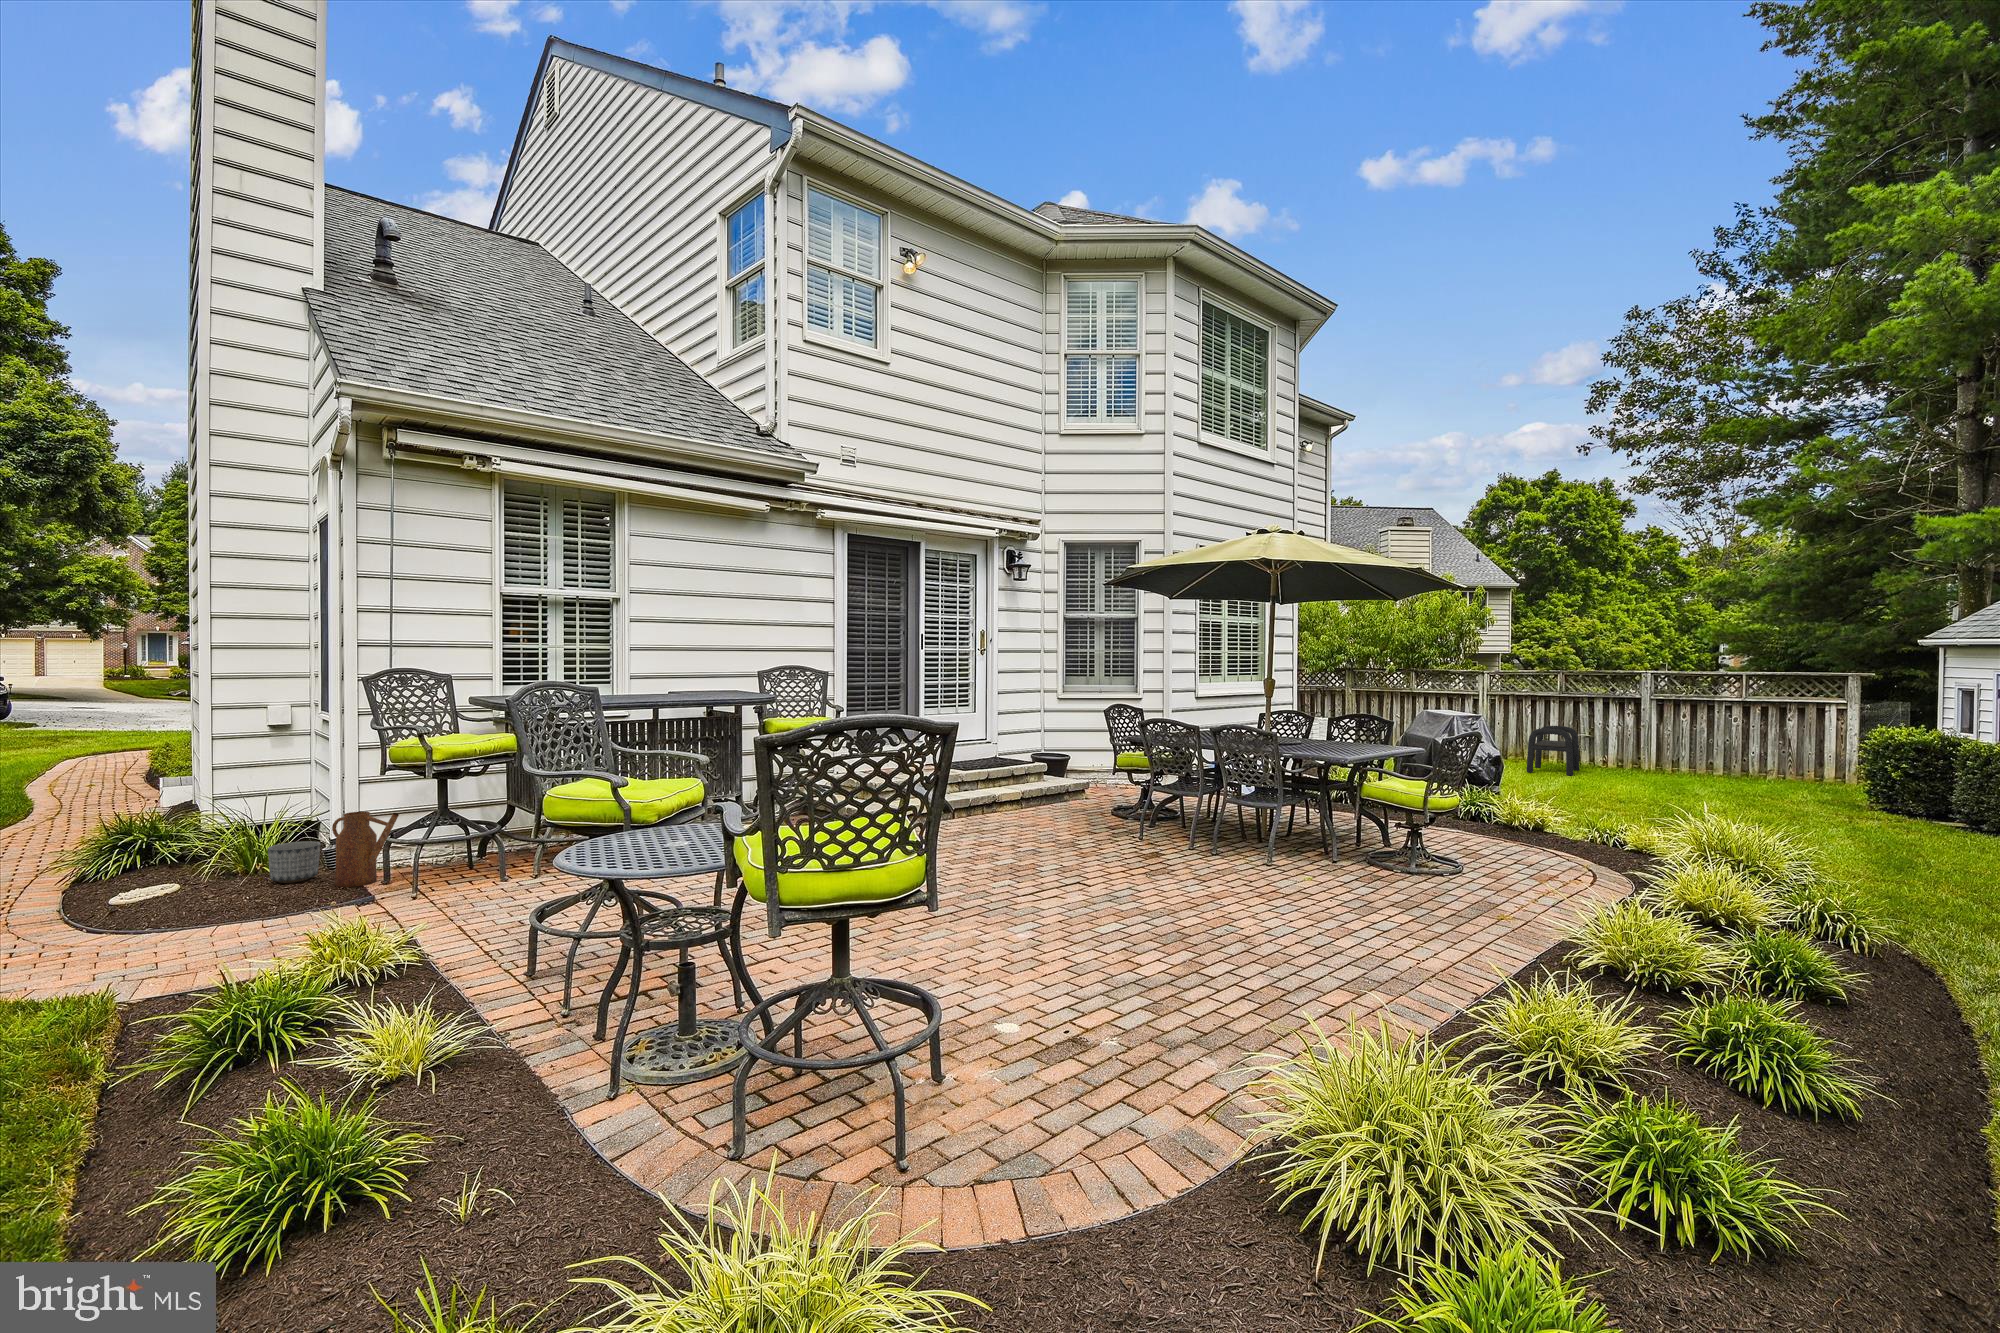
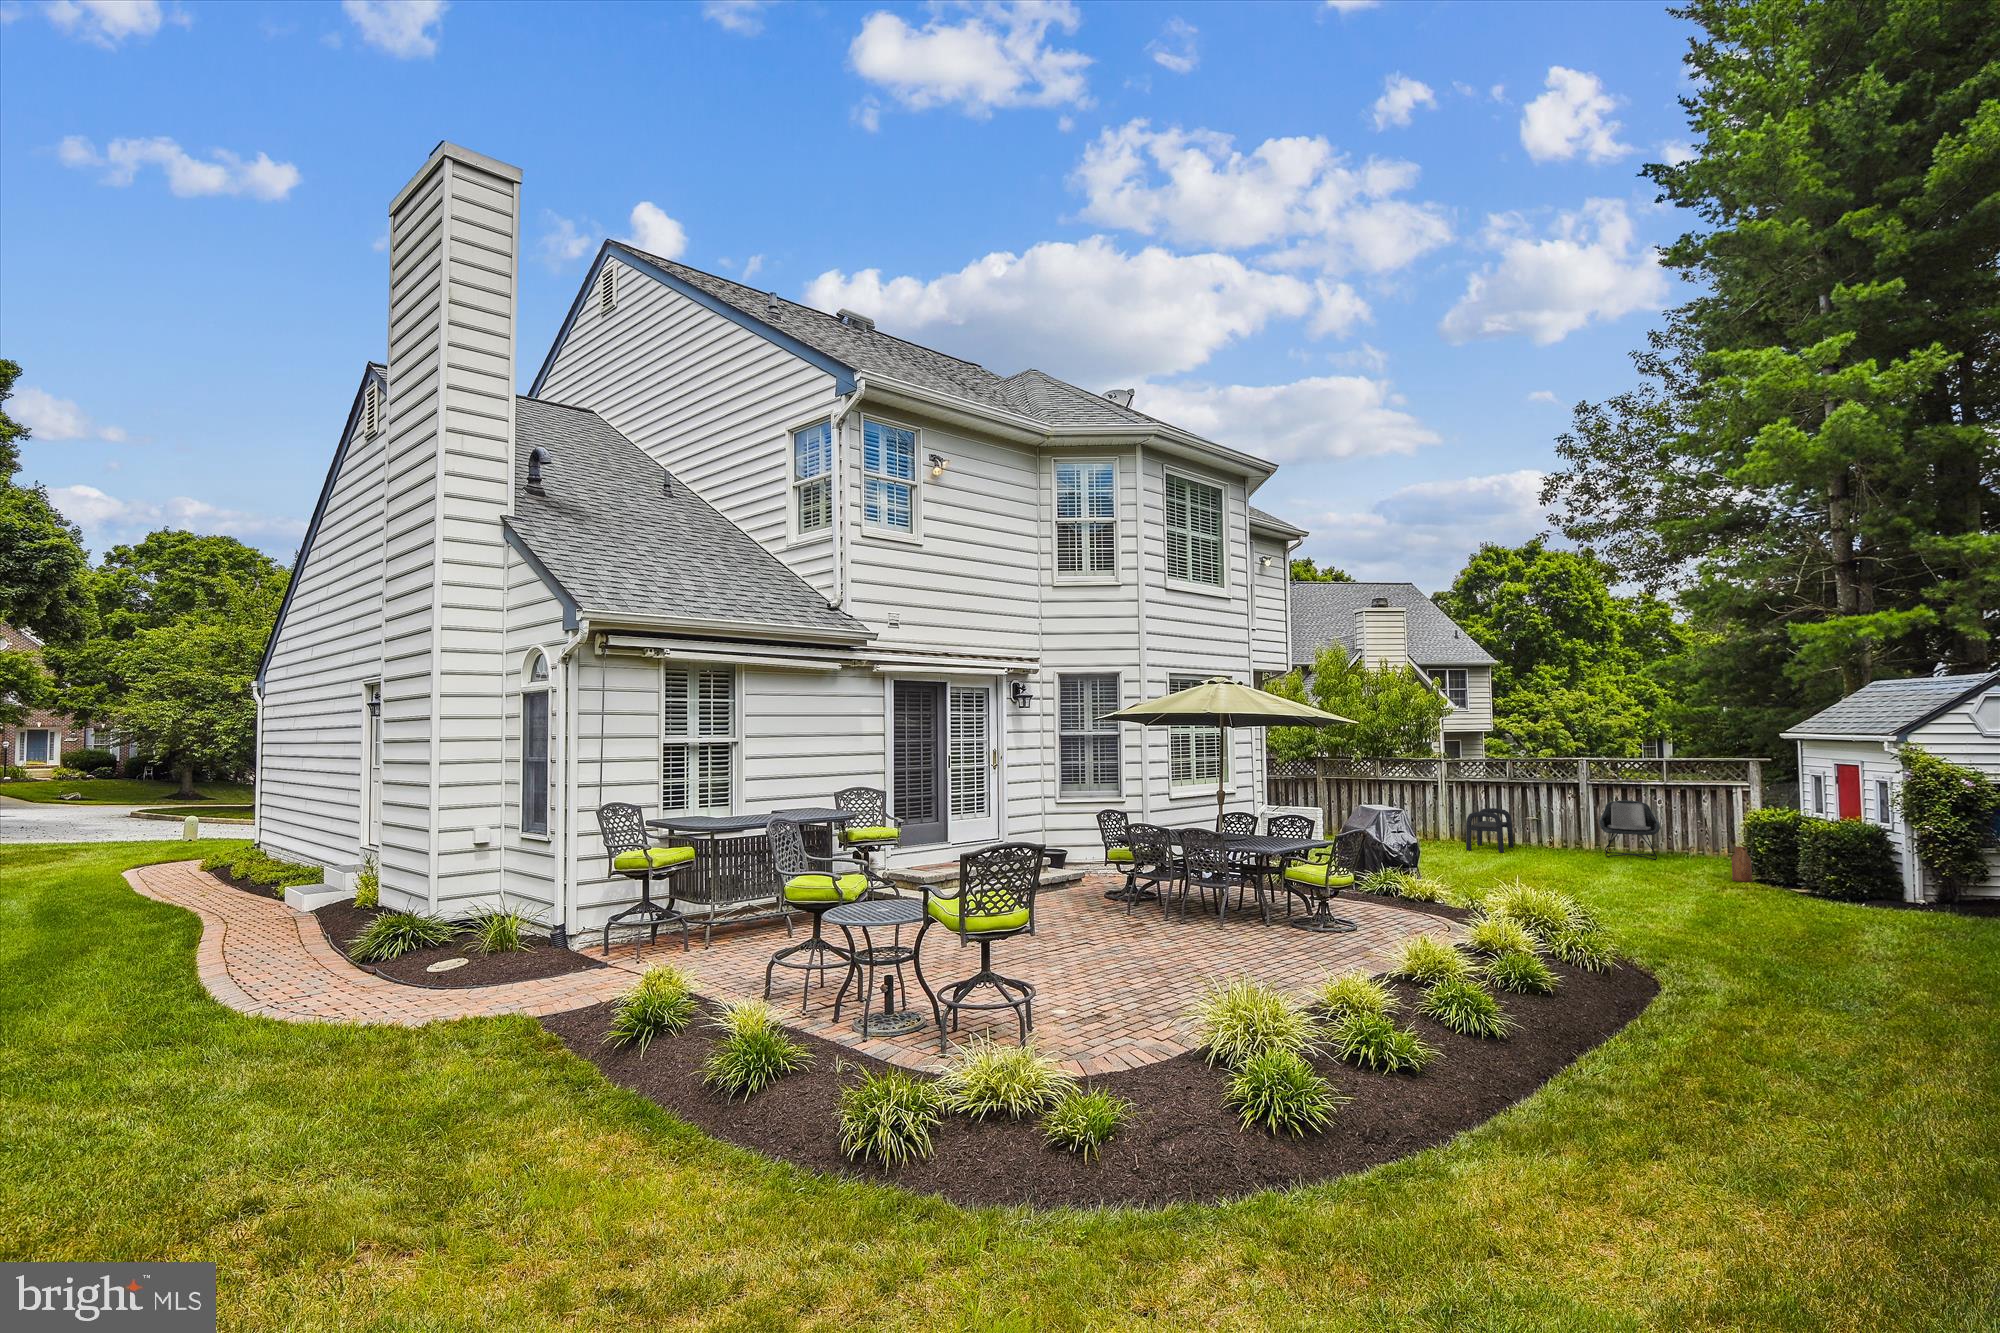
lounge chair: none [1693,718,1771,788] -> present [1599,800,1660,860]
watering can: present [332,812,399,887] -> present [1732,846,1753,882]
planter: present [268,841,320,883] -> none [517,929,549,959]

